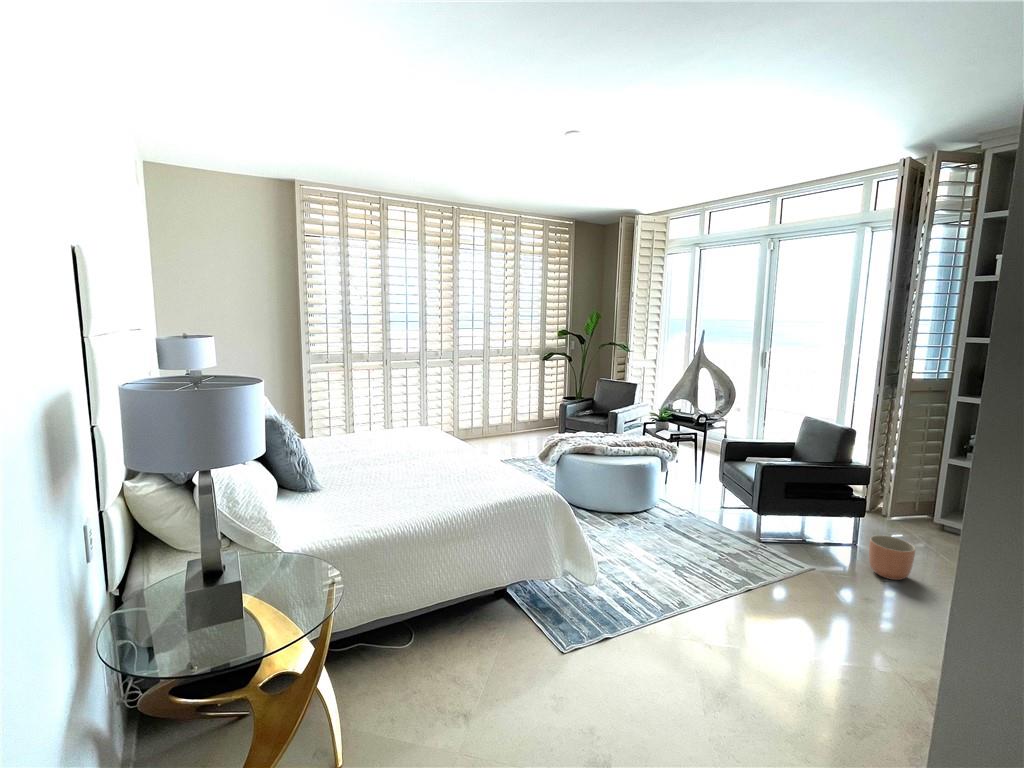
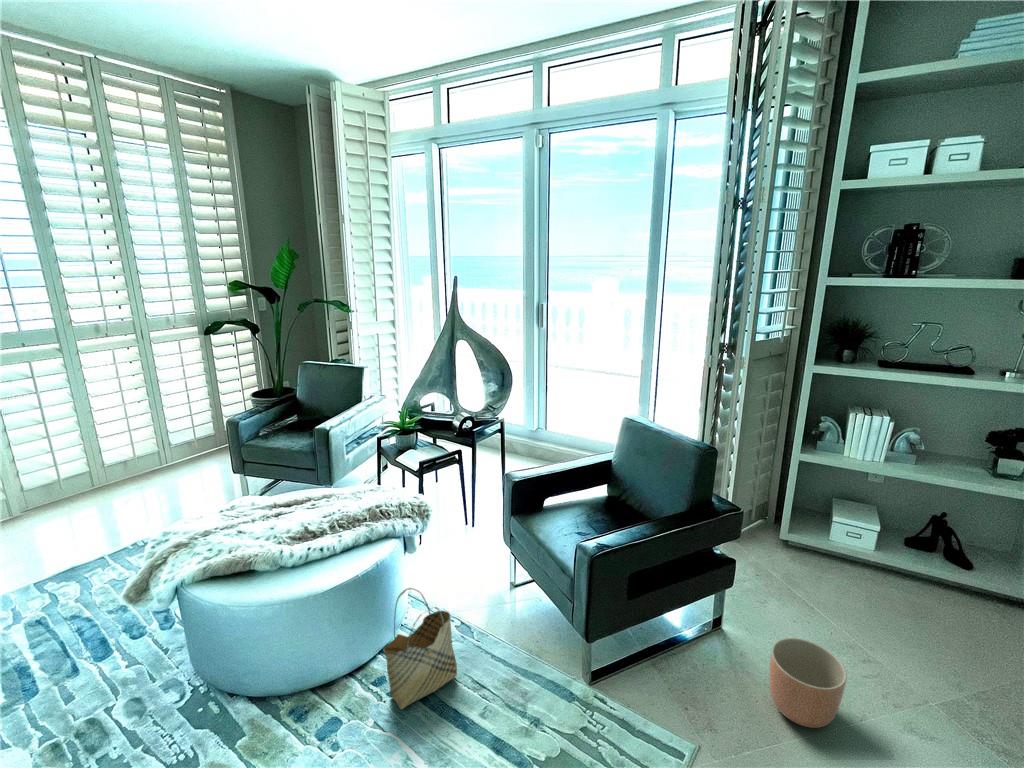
woven basket: none [651,474,685,528] -> present [383,588,457,709]

